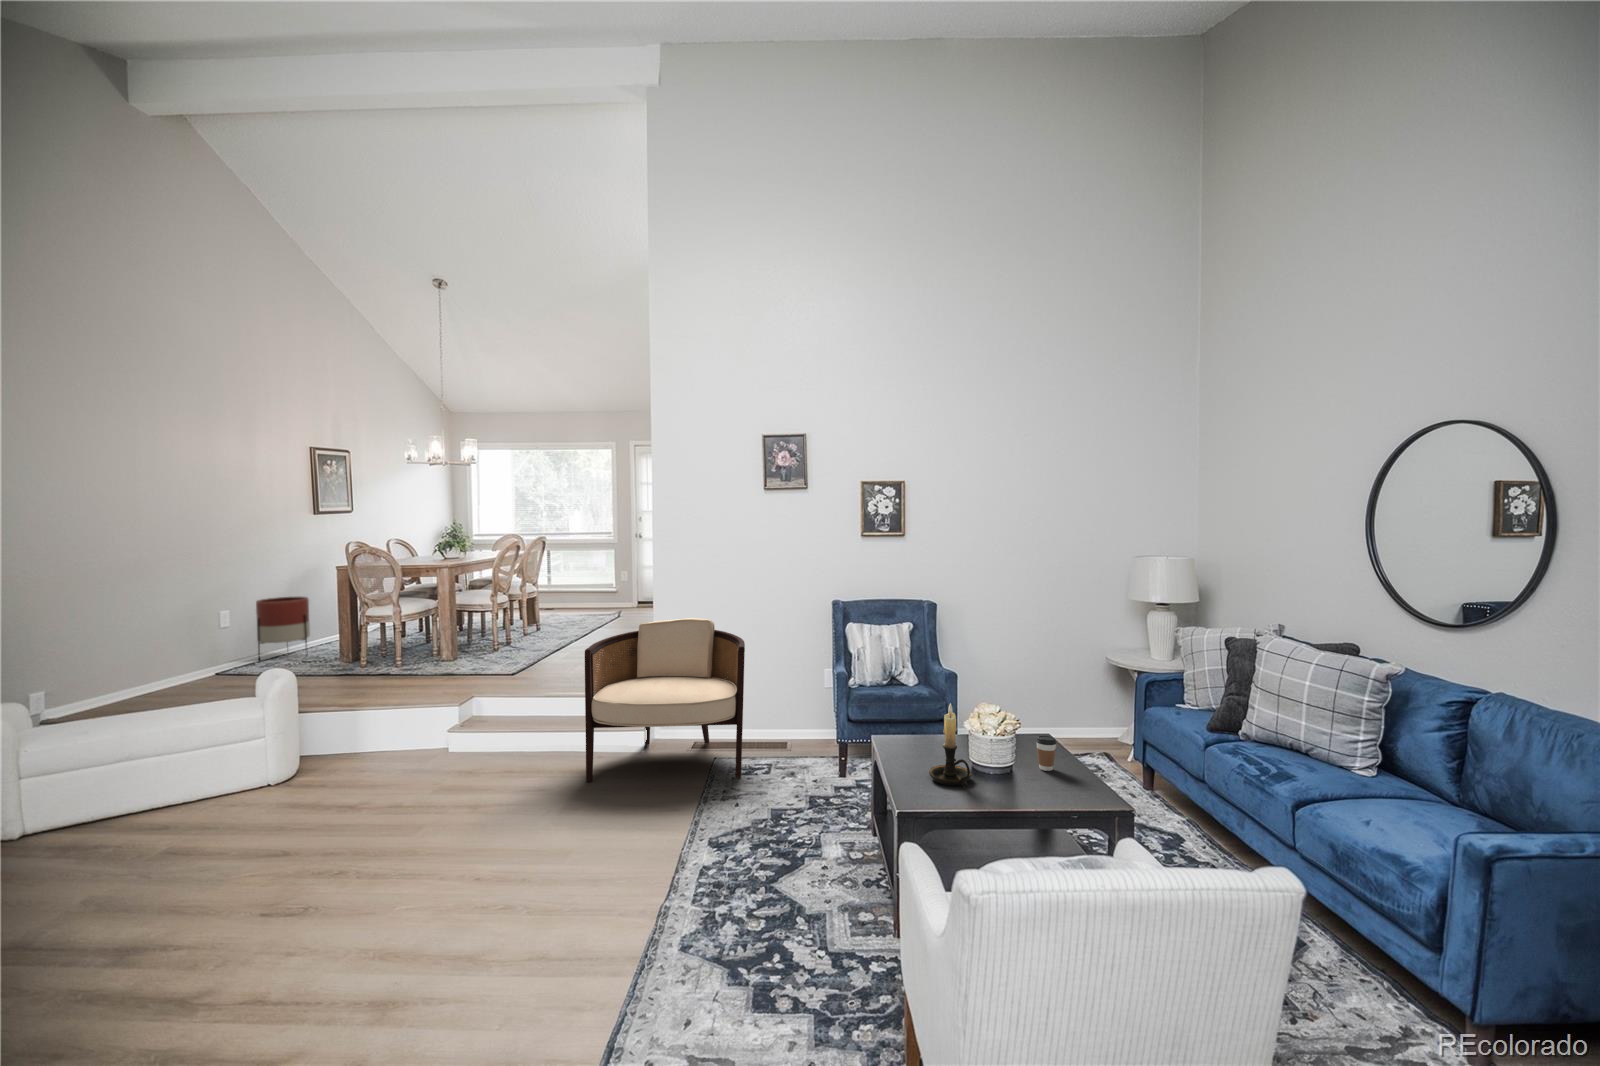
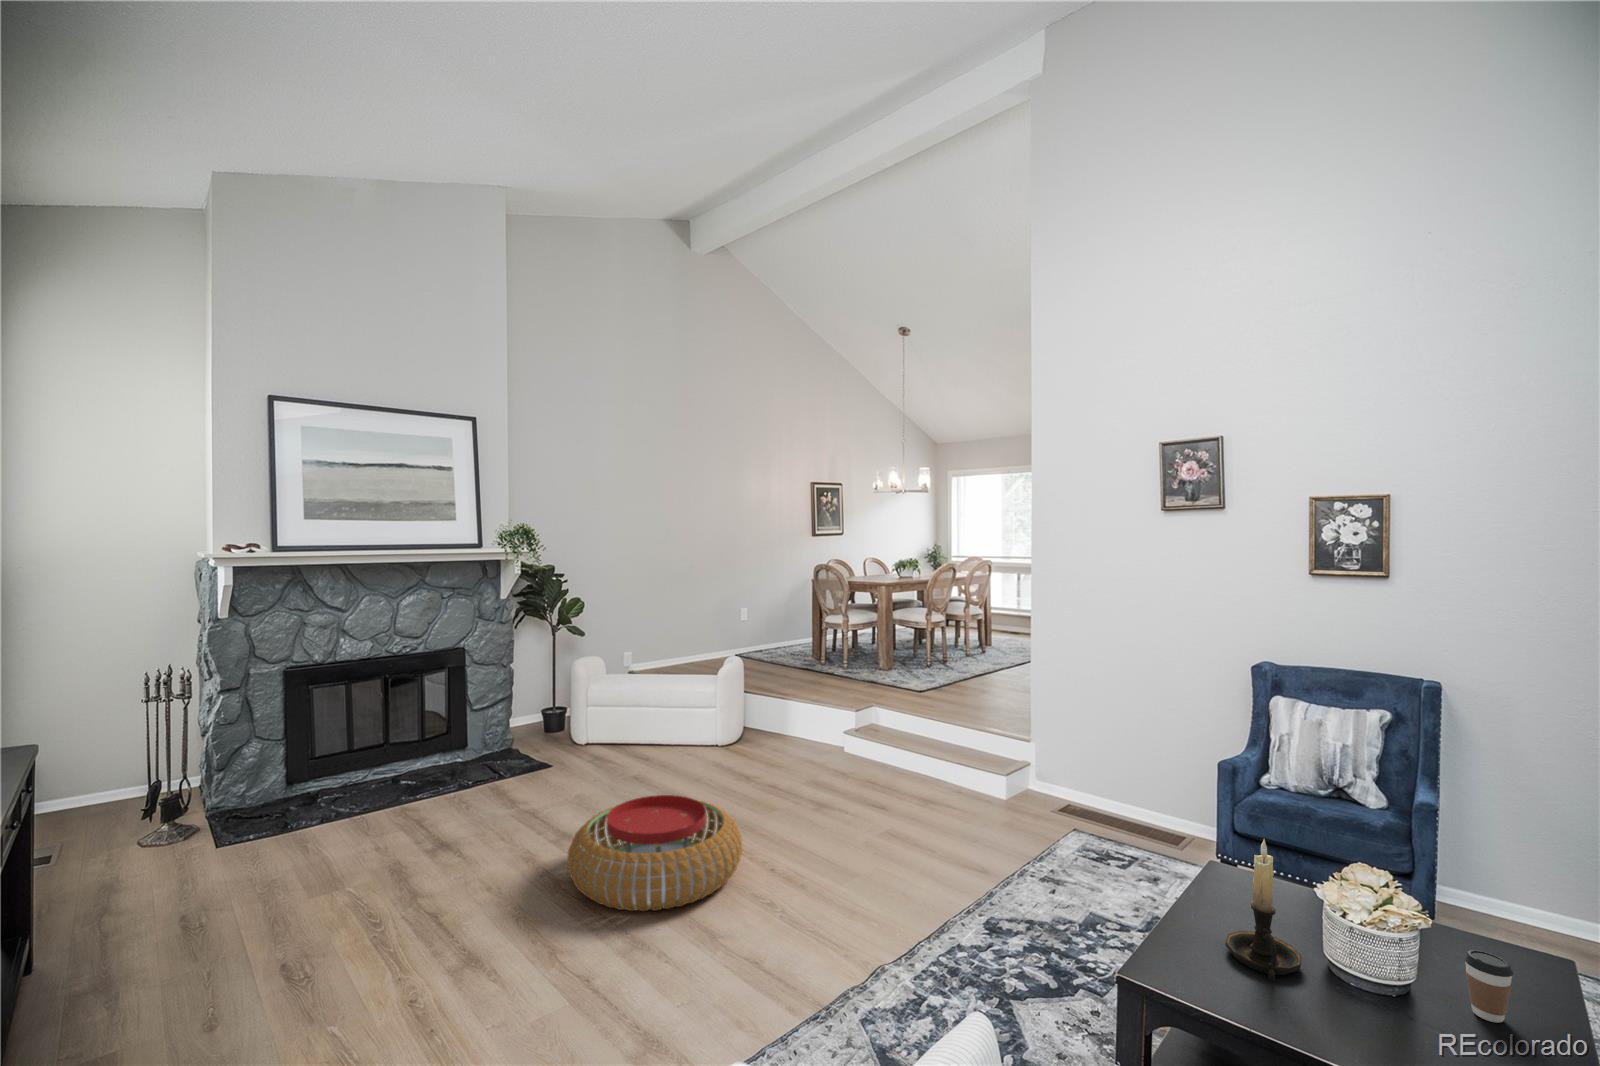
planter: present [256,597,310,657] -> none [763,600,798,650]
armchair: present [585,618,745,782] -> none [924,658,1115,862]
pouf: none [208,831,457,989] -> present [568,795,742,911]

